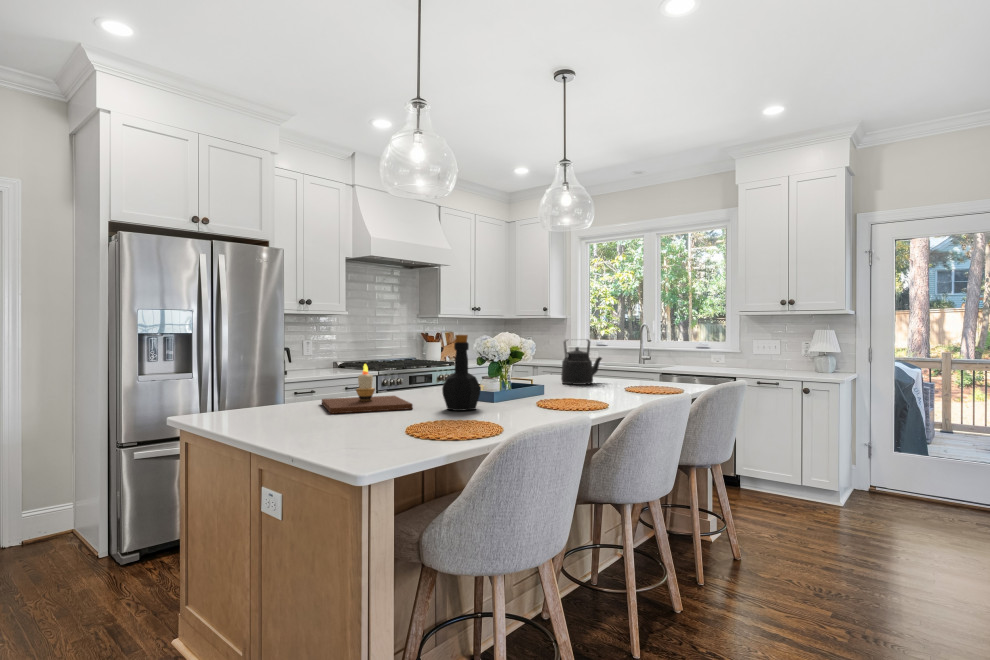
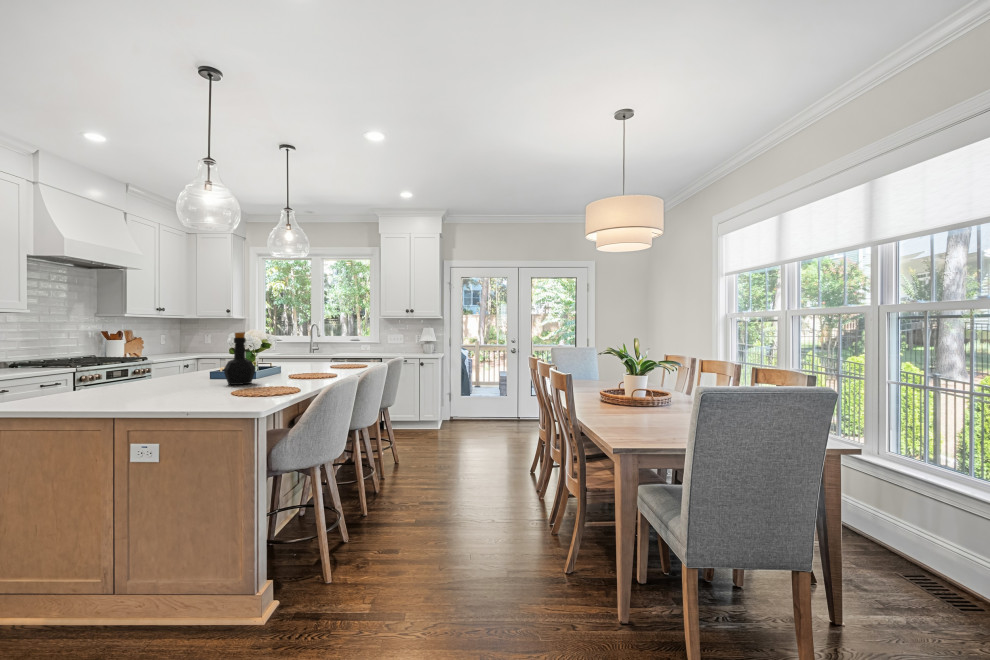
kettle: present [561,339,602,385] -> none [276,335,305,367]
candle: present [322,364,413,414] -> none [101,355,200,394]

